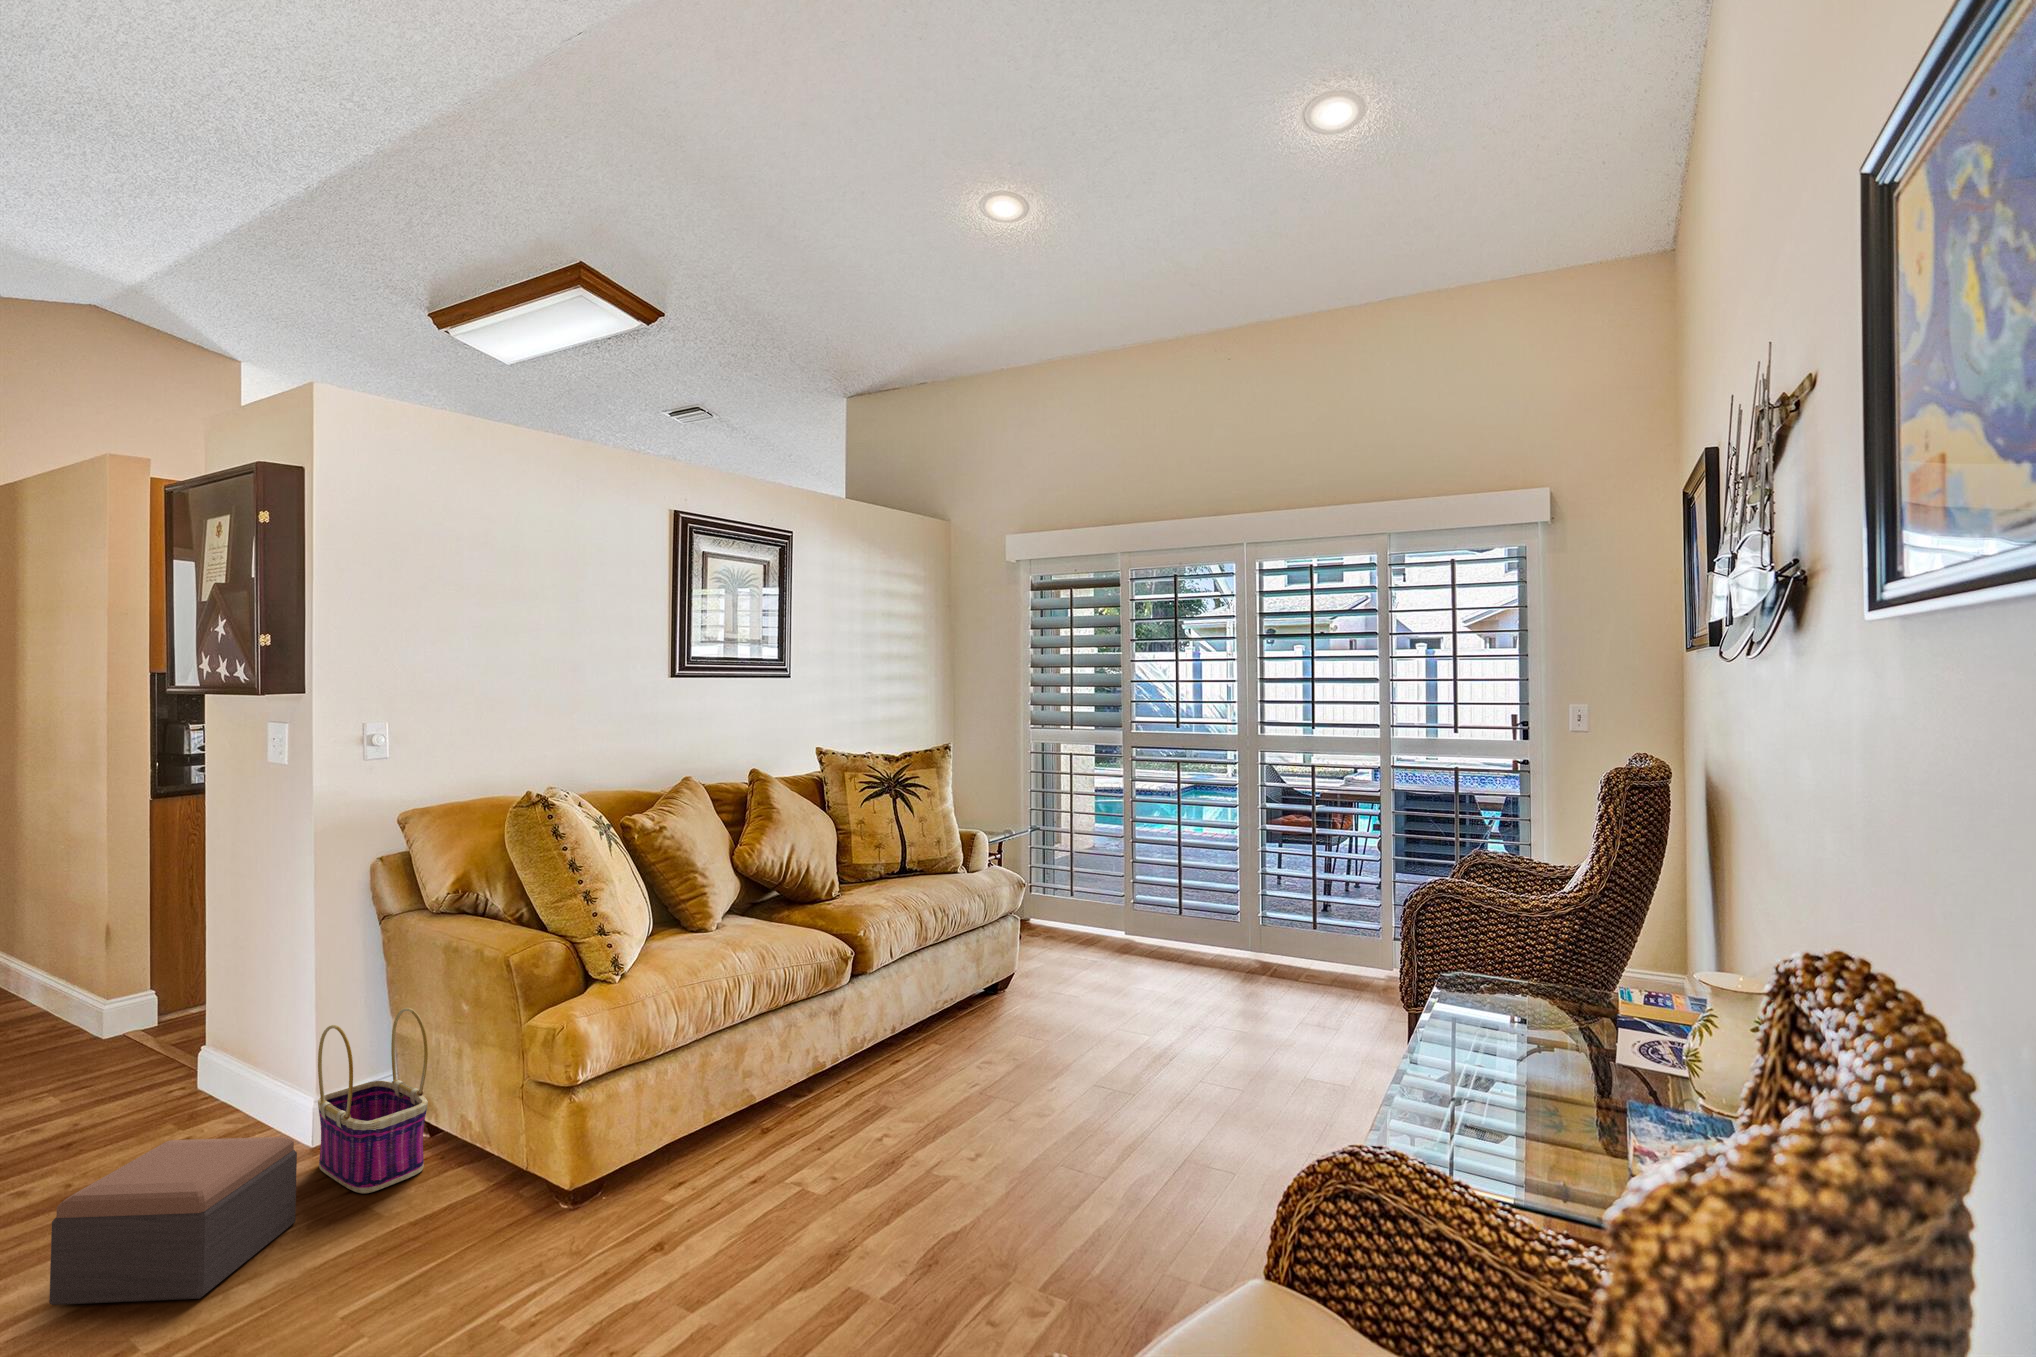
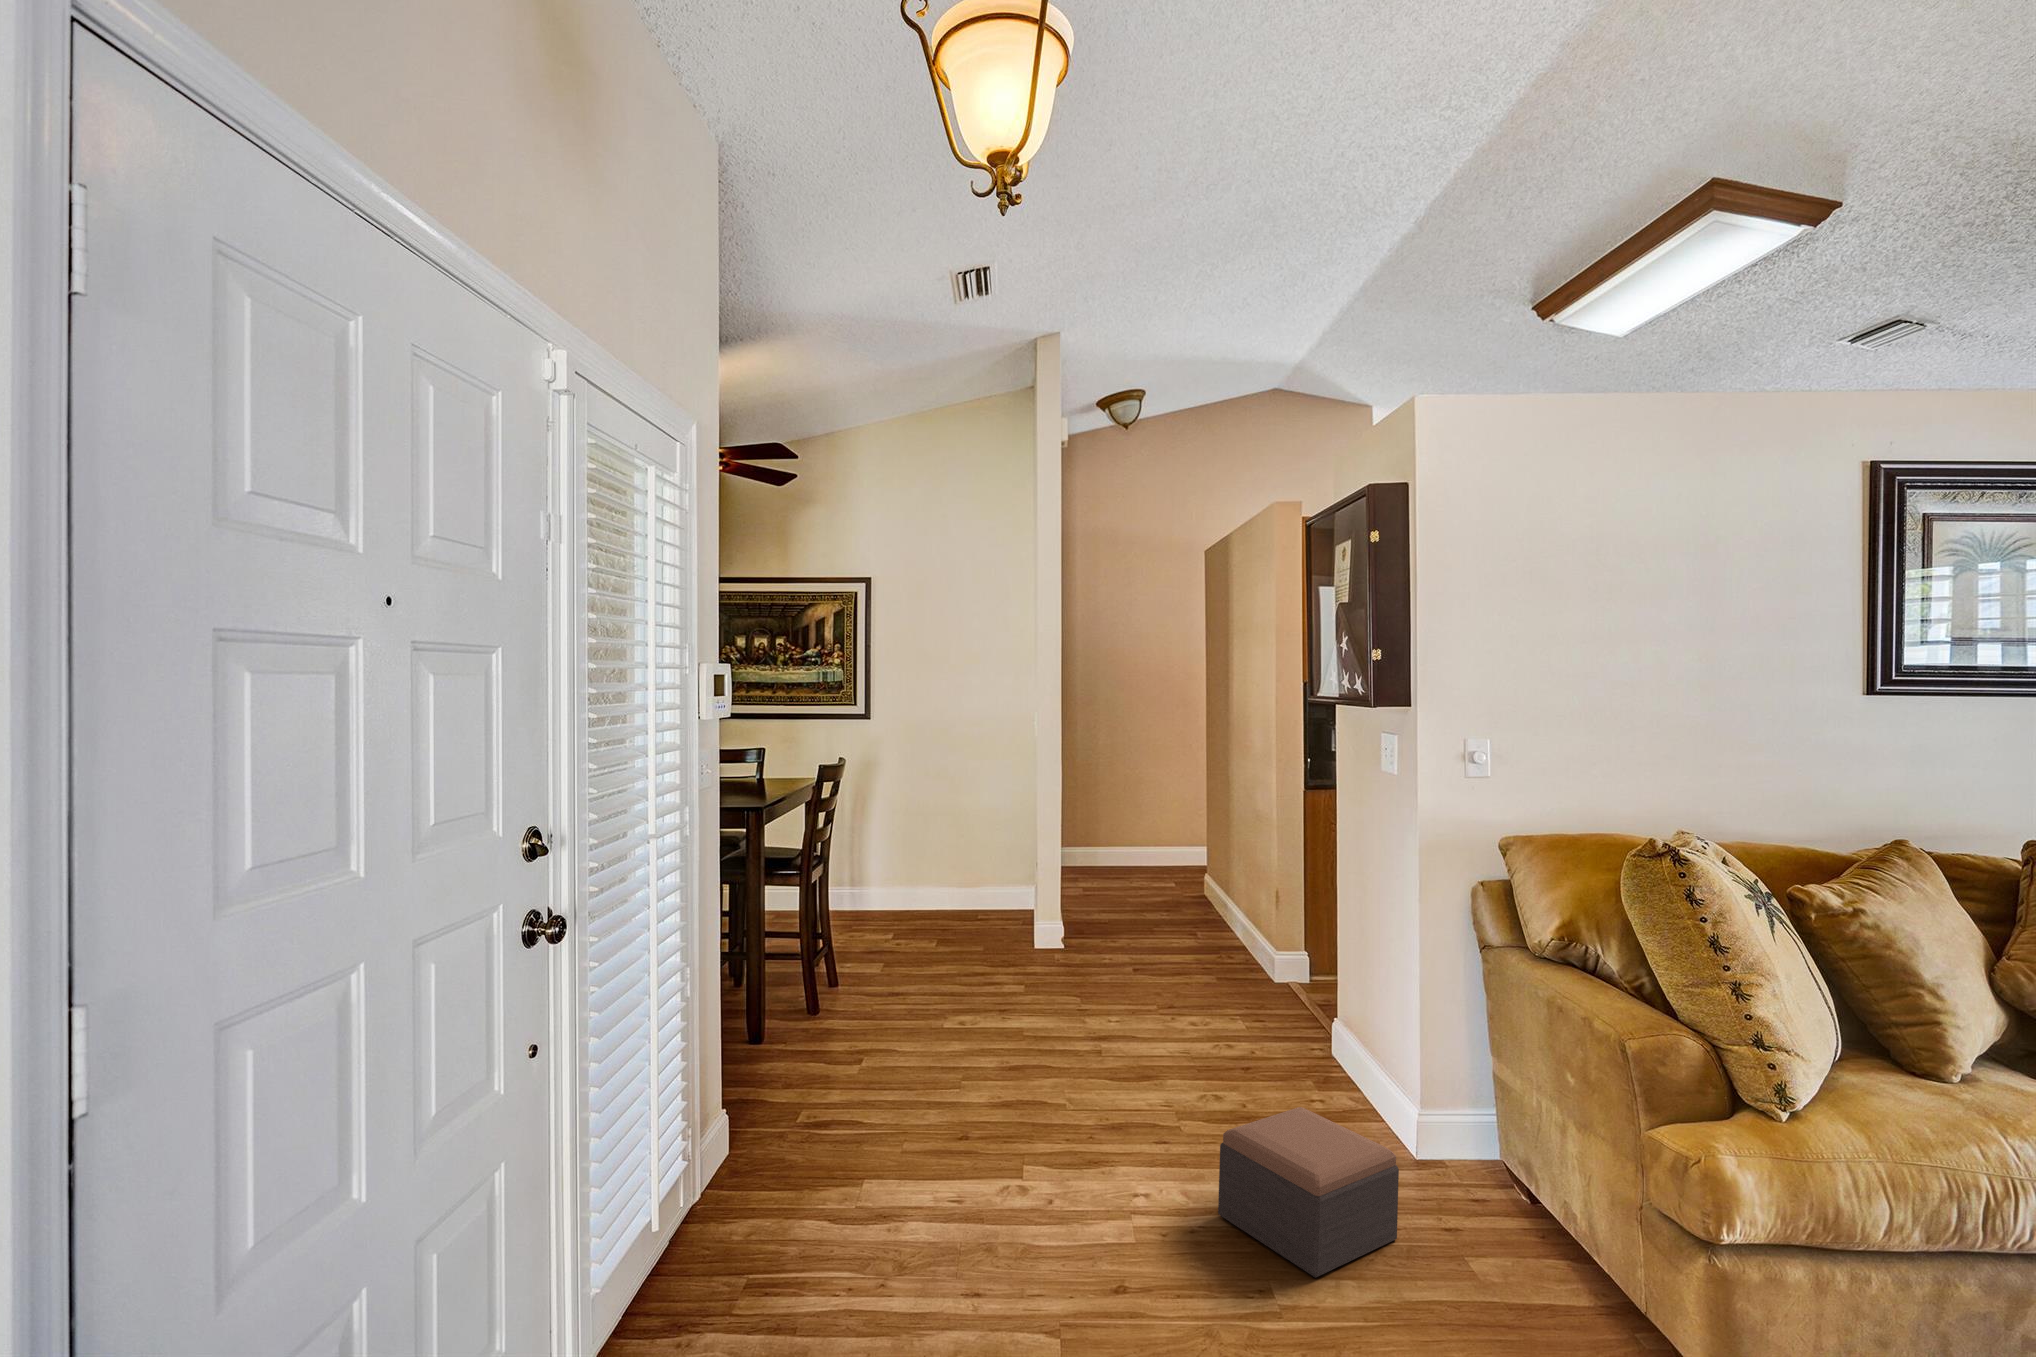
basket: present [318,1008,428,1193] -> none [1421,1047,1528,1247]

